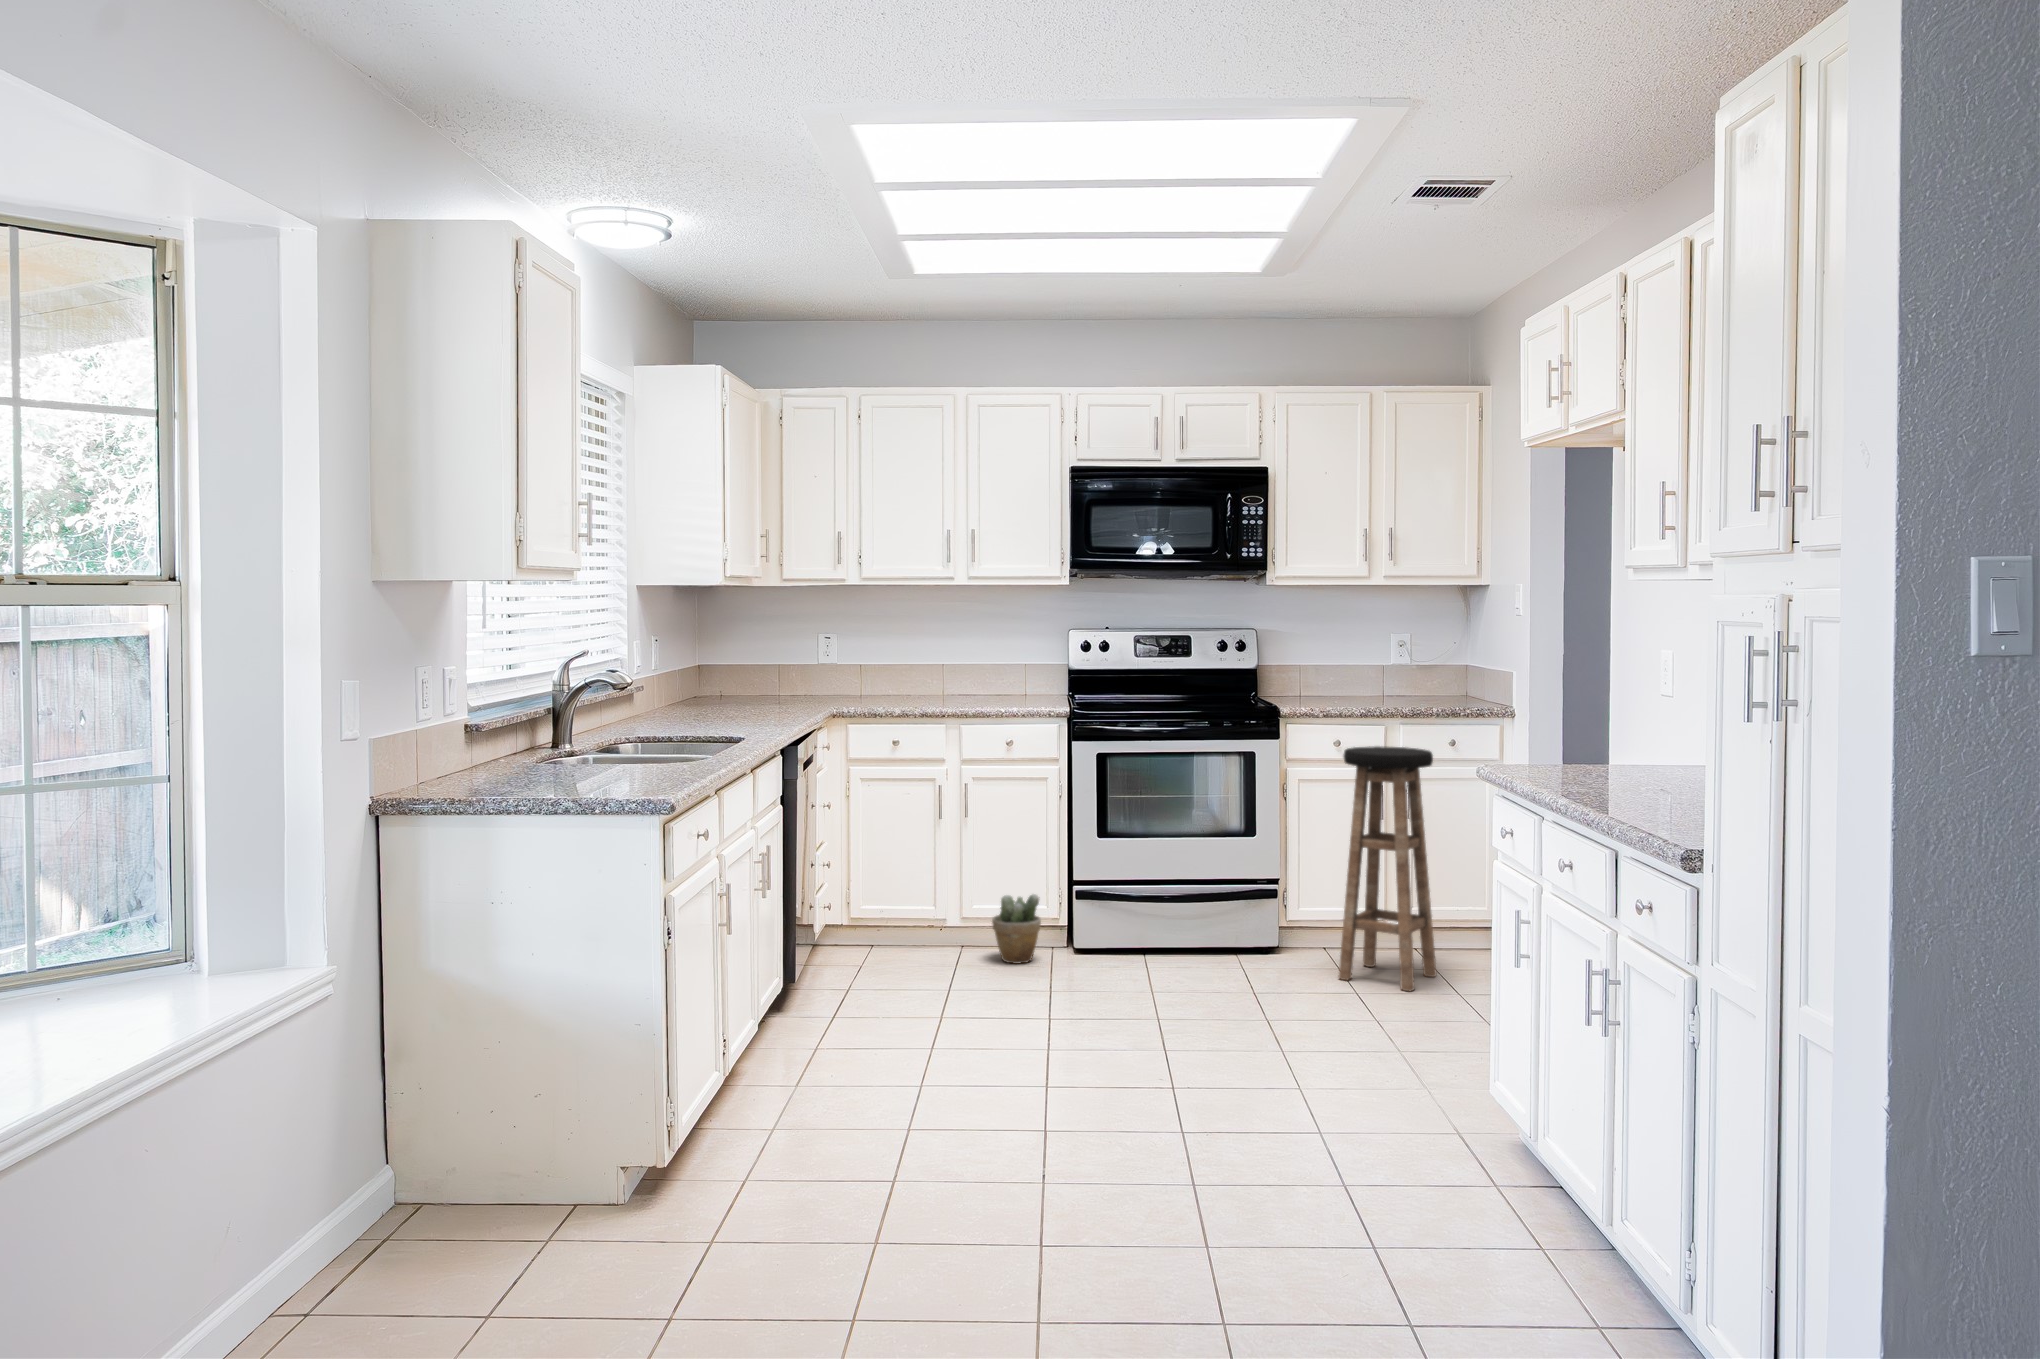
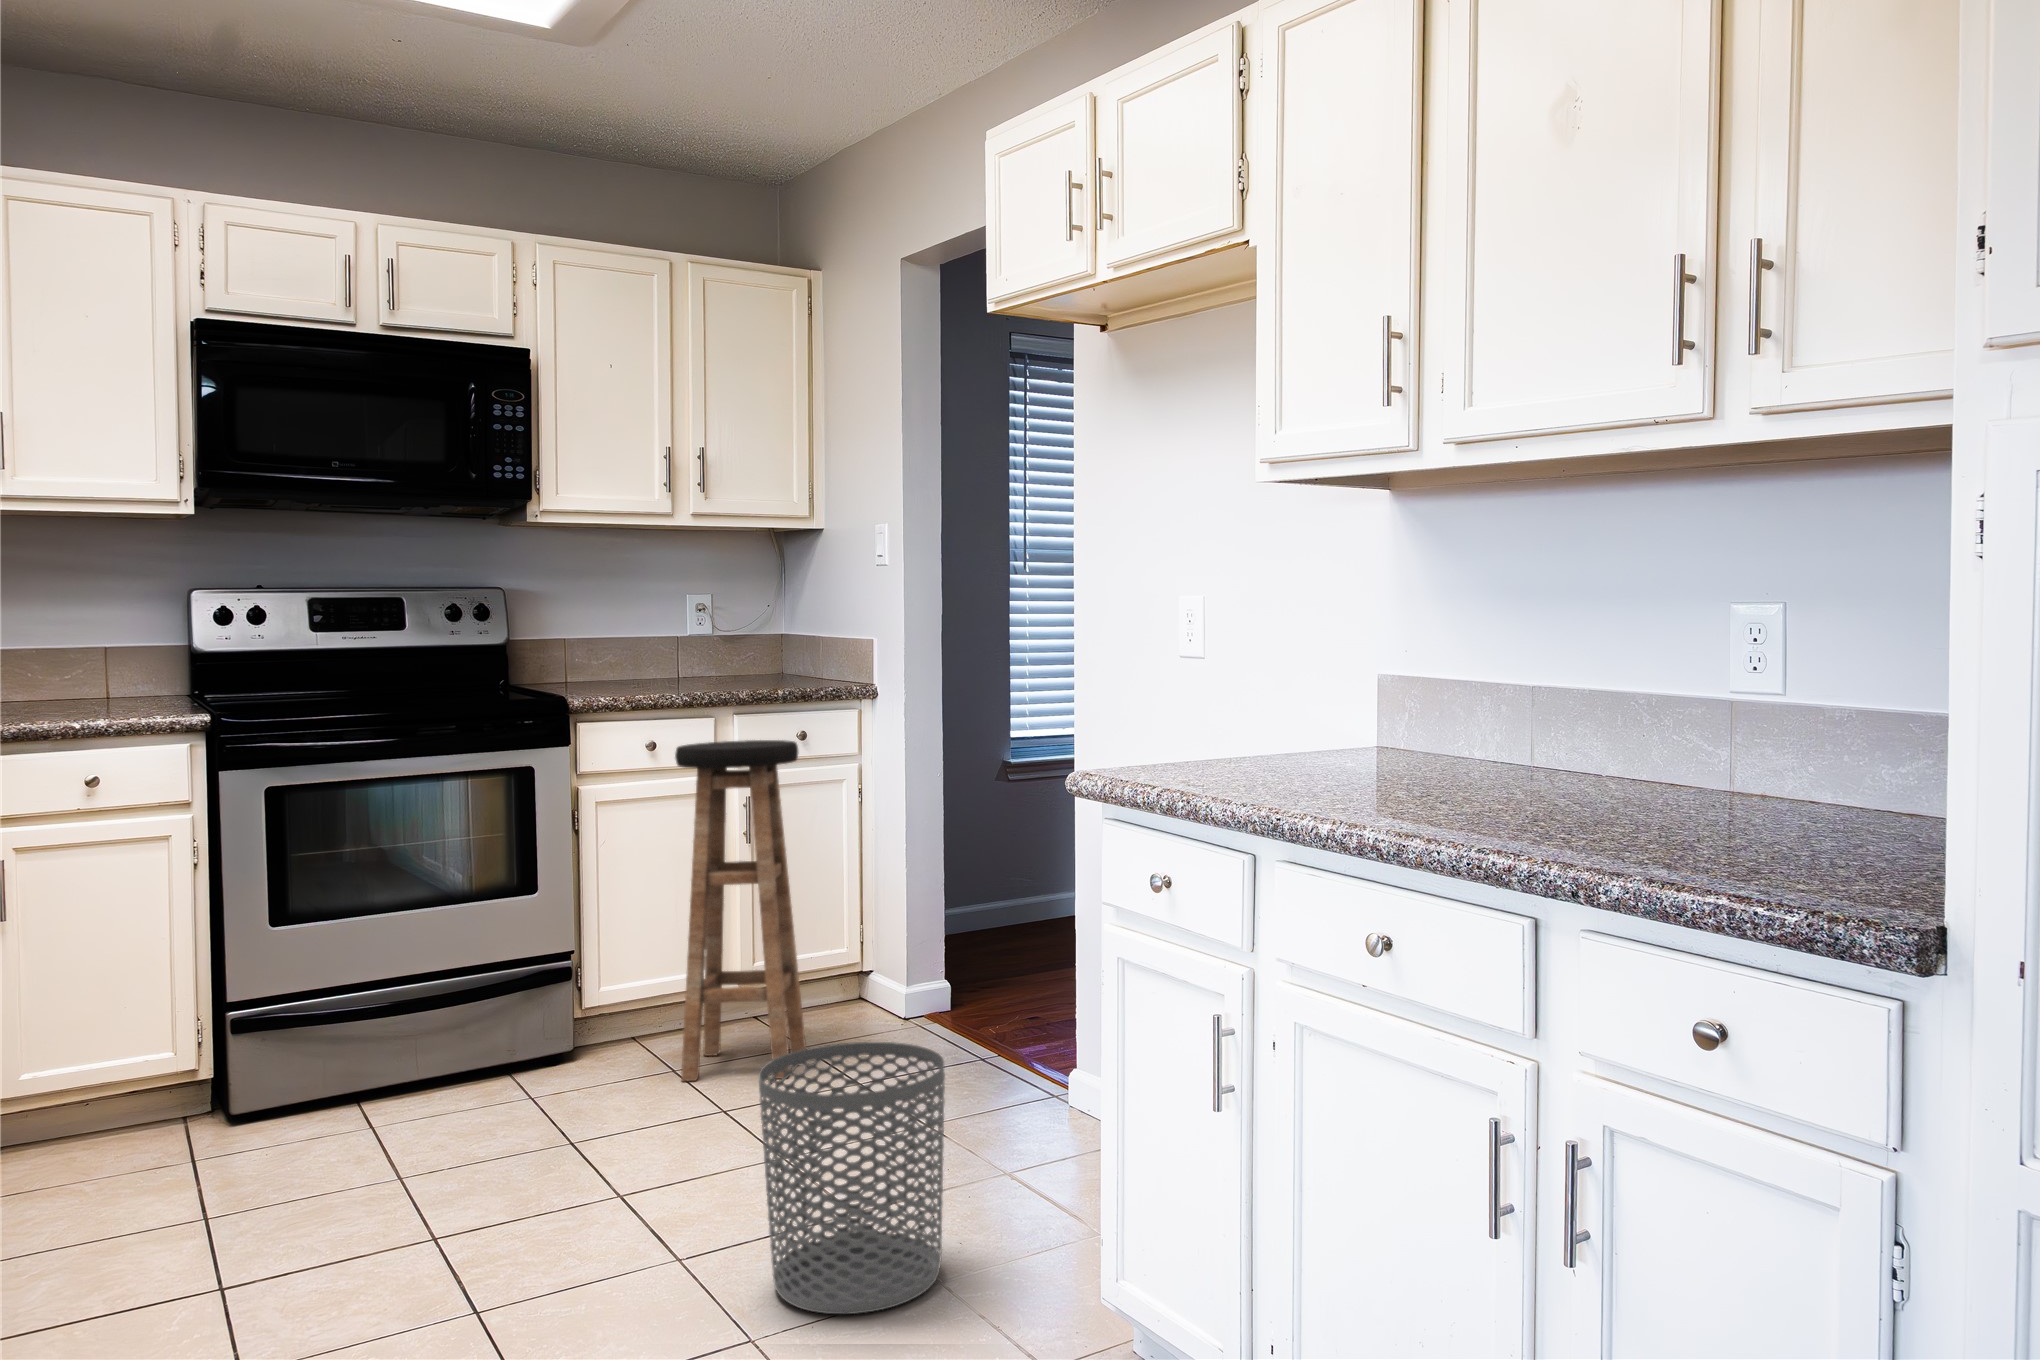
potted plant: present [992,894,1041,964] -> none [64,1041,168,1173]
waste bin: none [1314,965,1438,1136] -> present [759,1042,945,1314]

